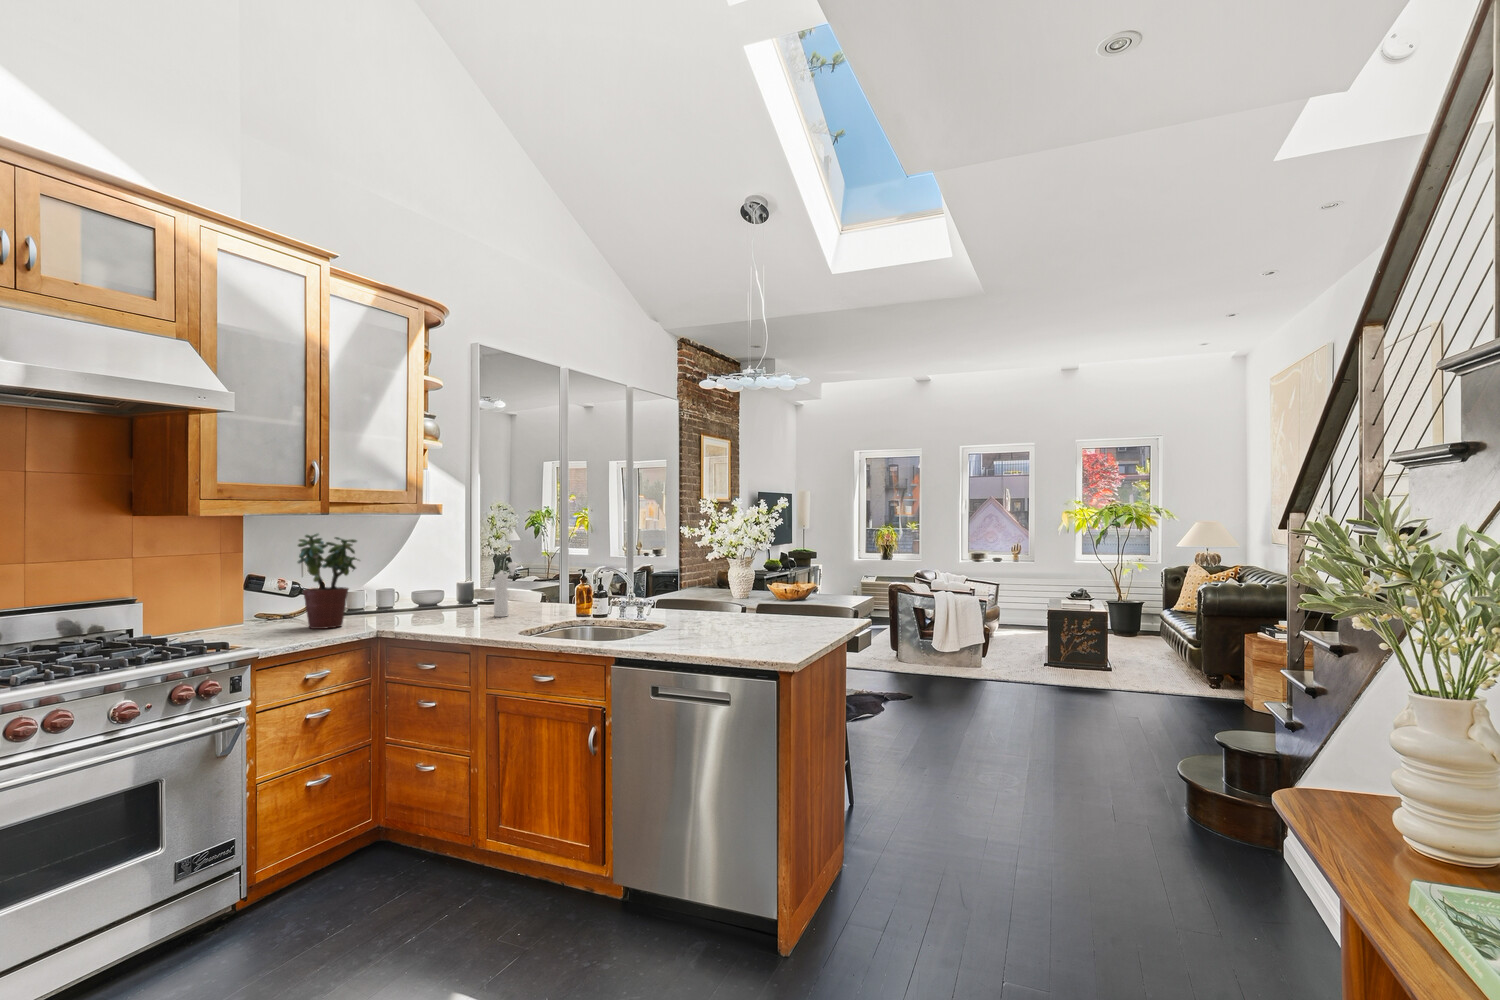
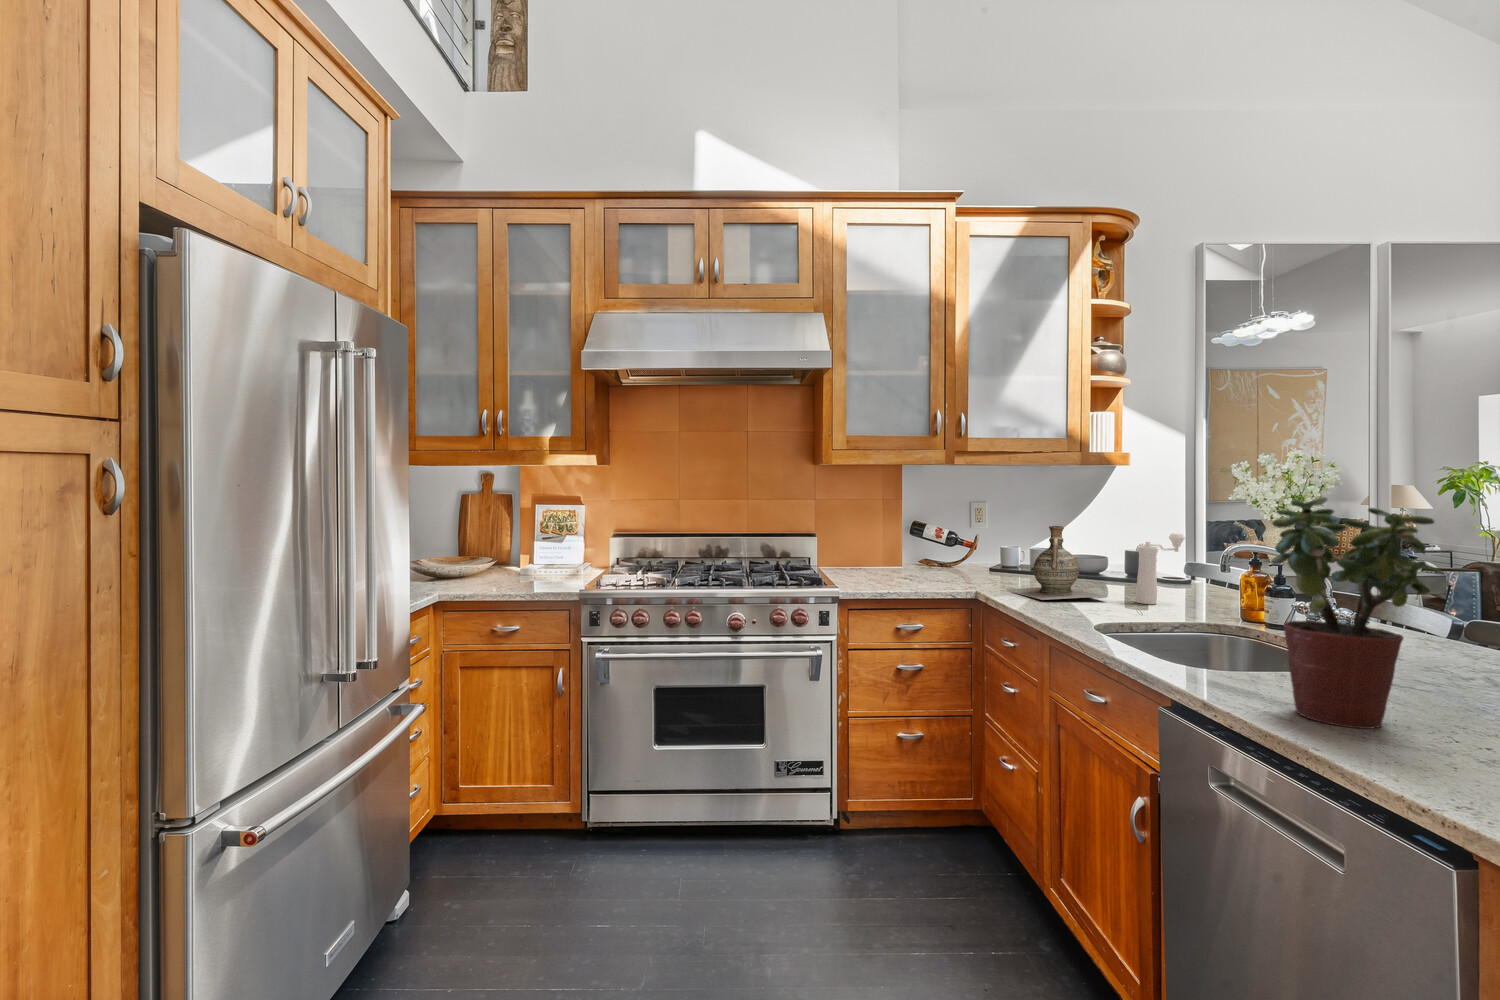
potted plant: present [298,534,357,629] -> present [1271,497,1443,729]
ceramic jug: none [390,564,482,625] -> present [1006,526,1105,600]

